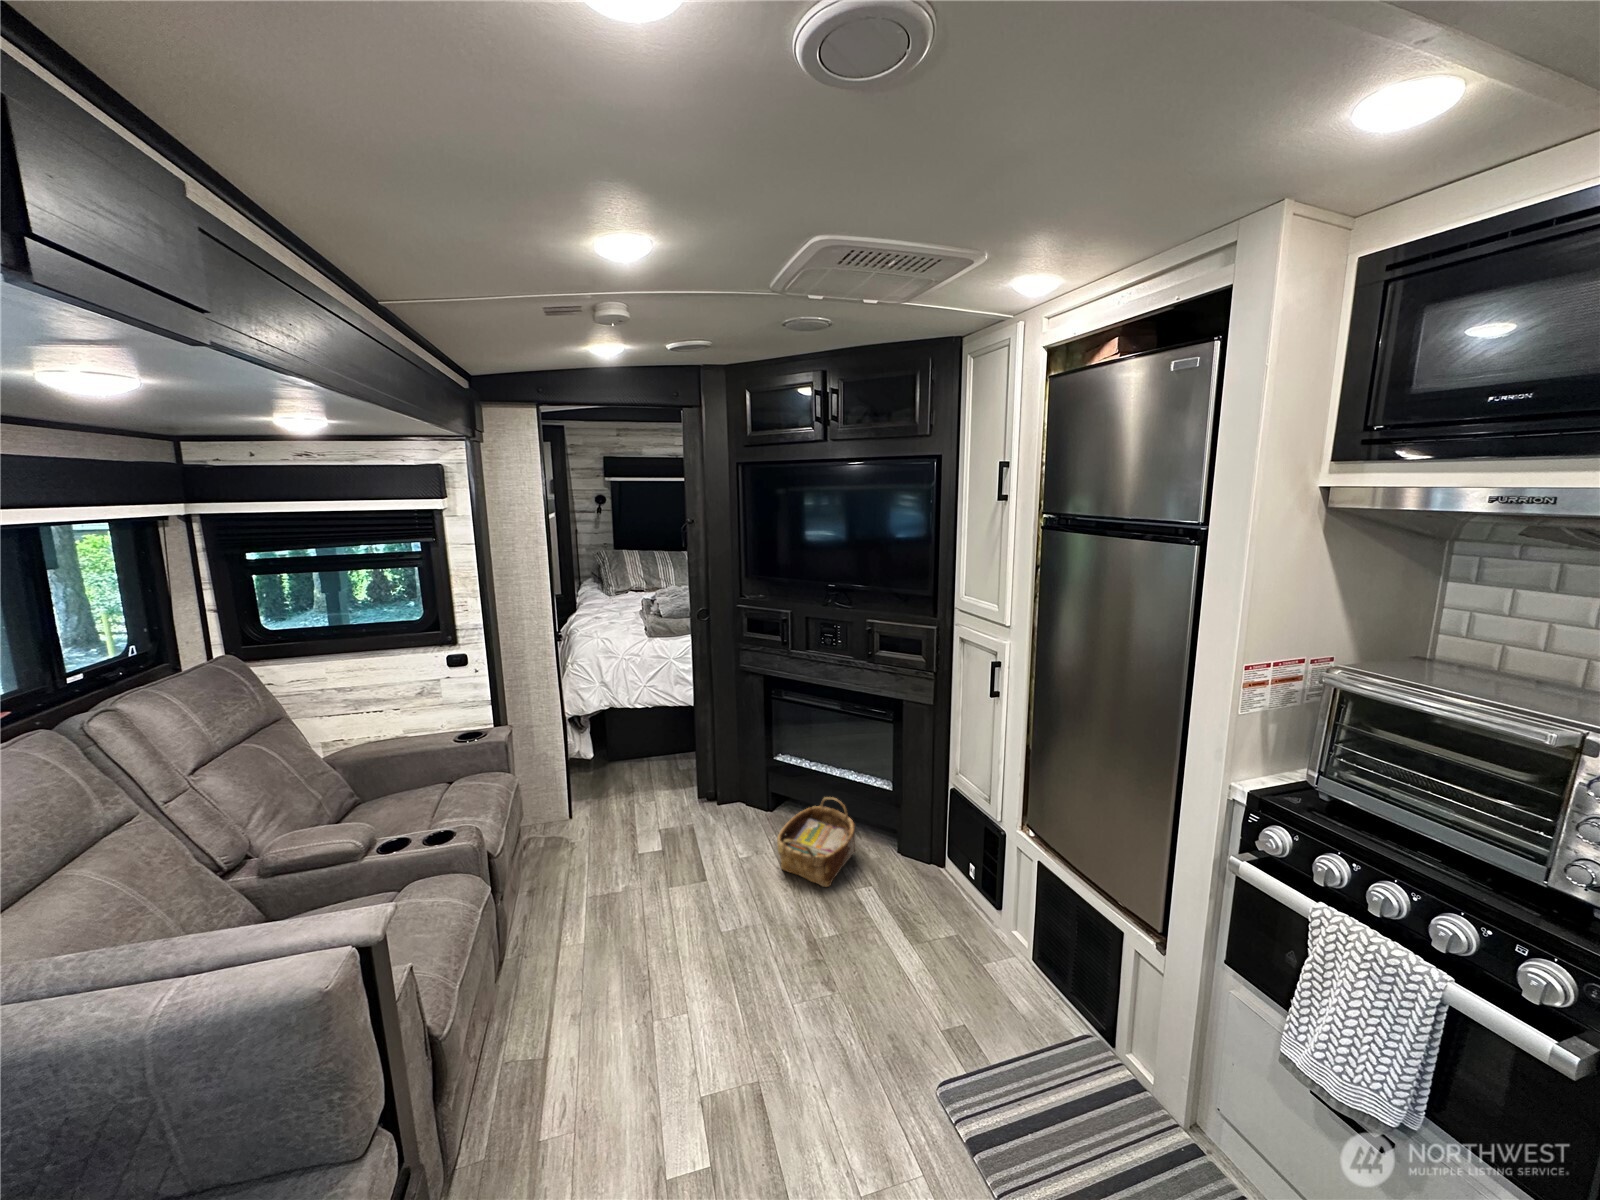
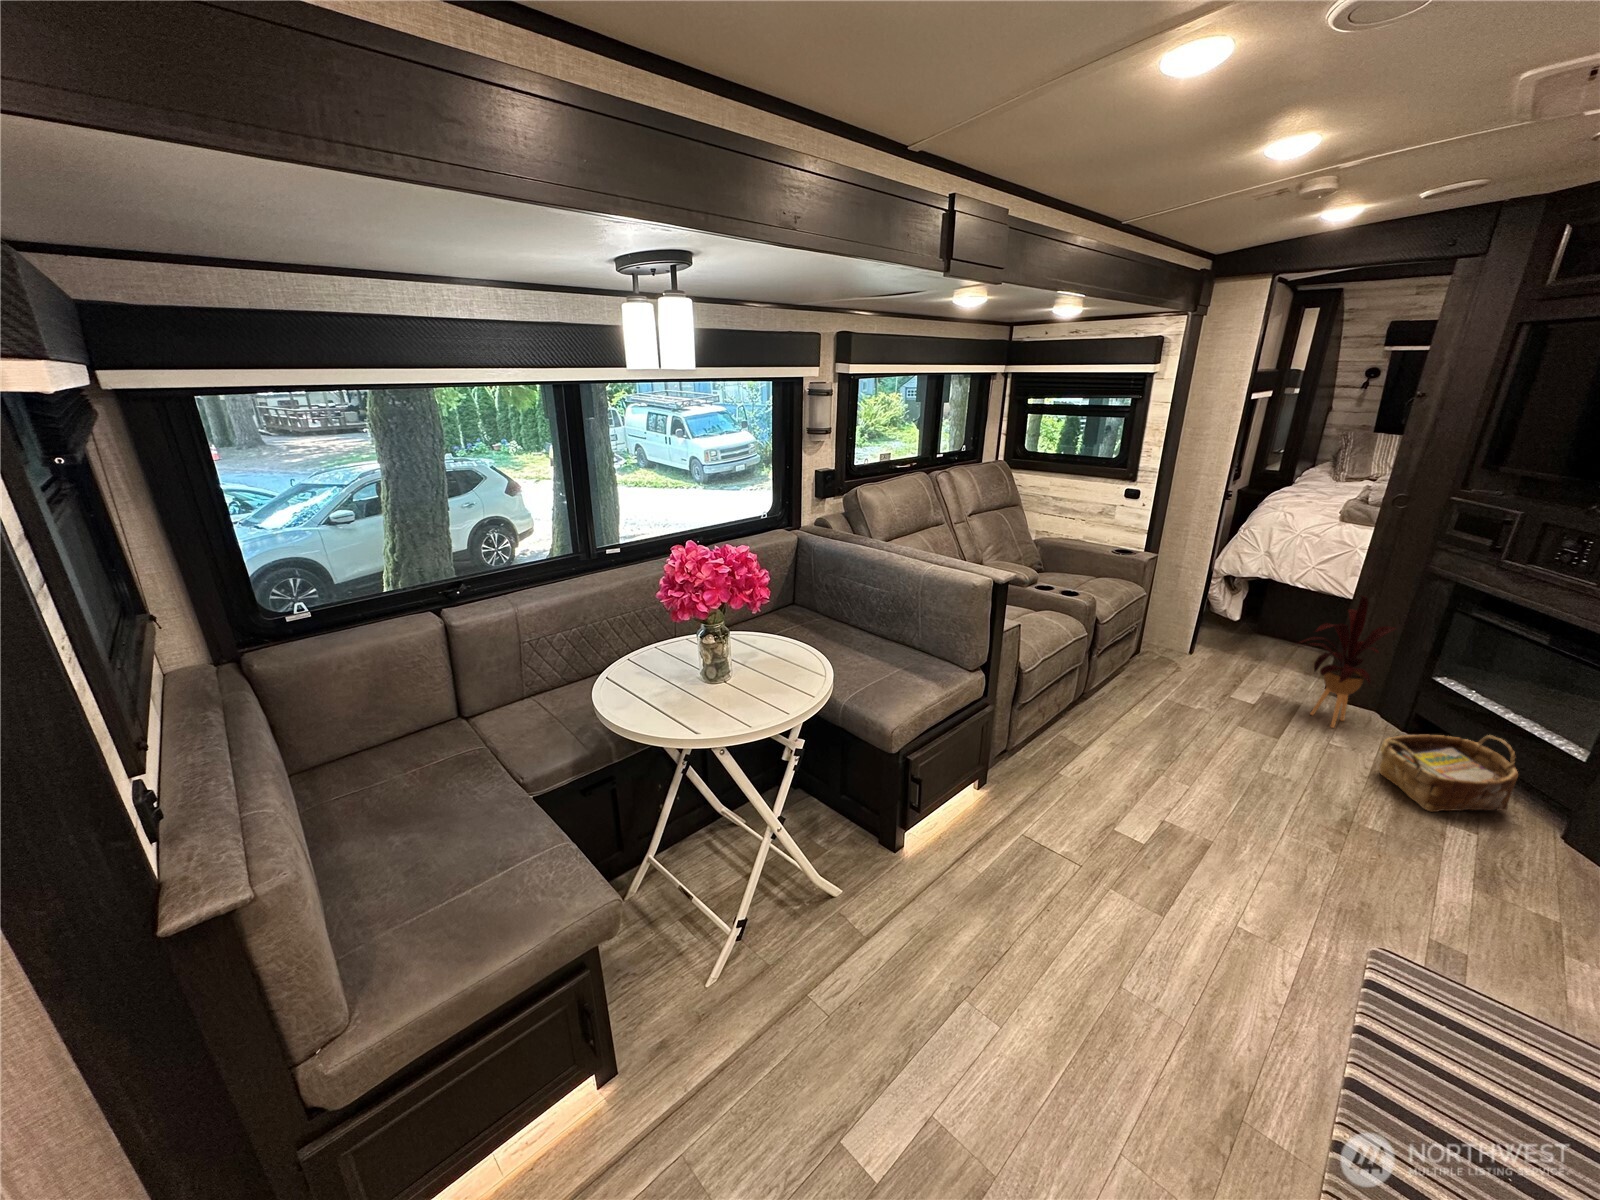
house plant: none [671,713,740,841] -> present [1297,596,1396,728]

